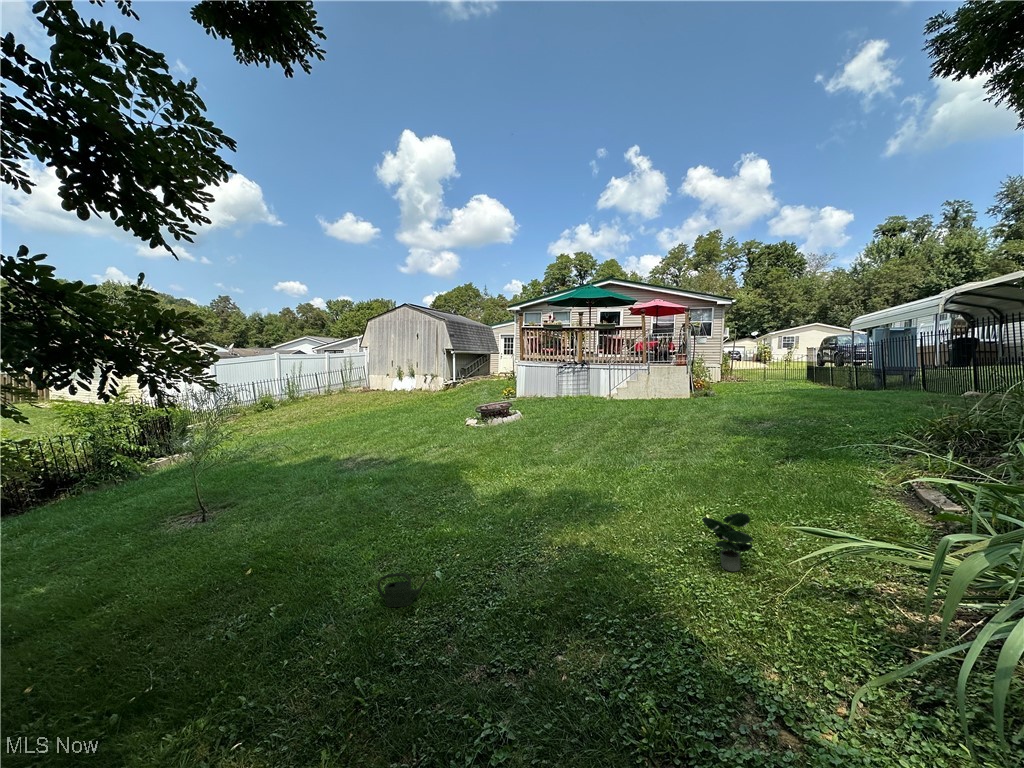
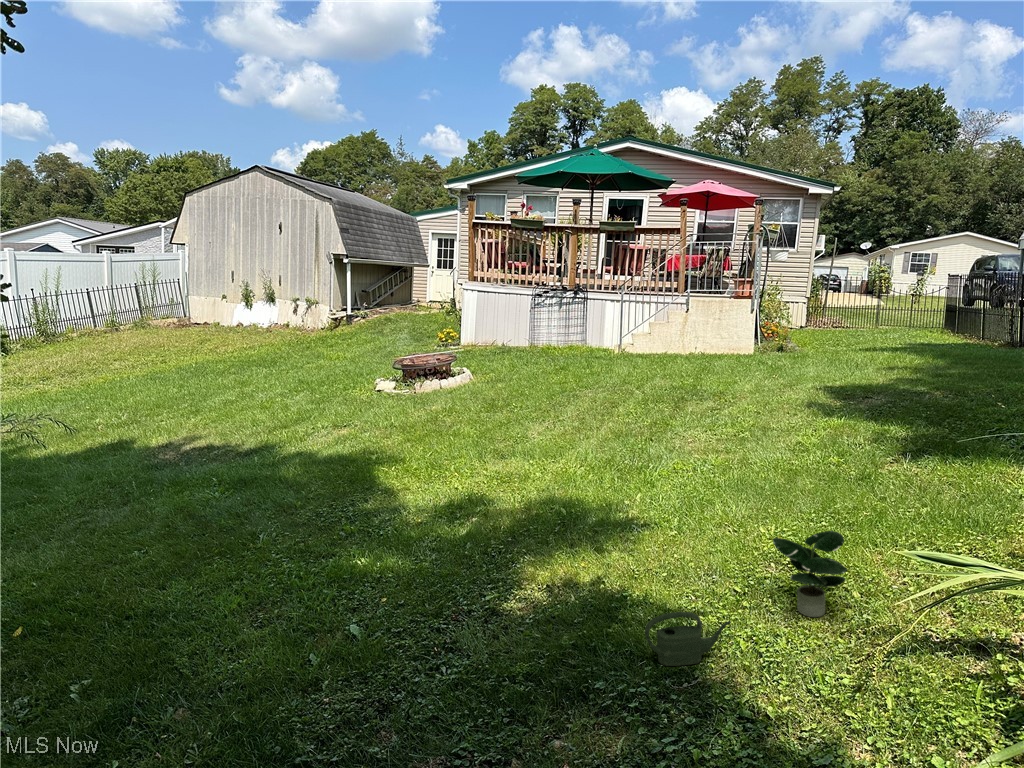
watering can: present [377,573,428,607] -> present [645,612,731,666]

